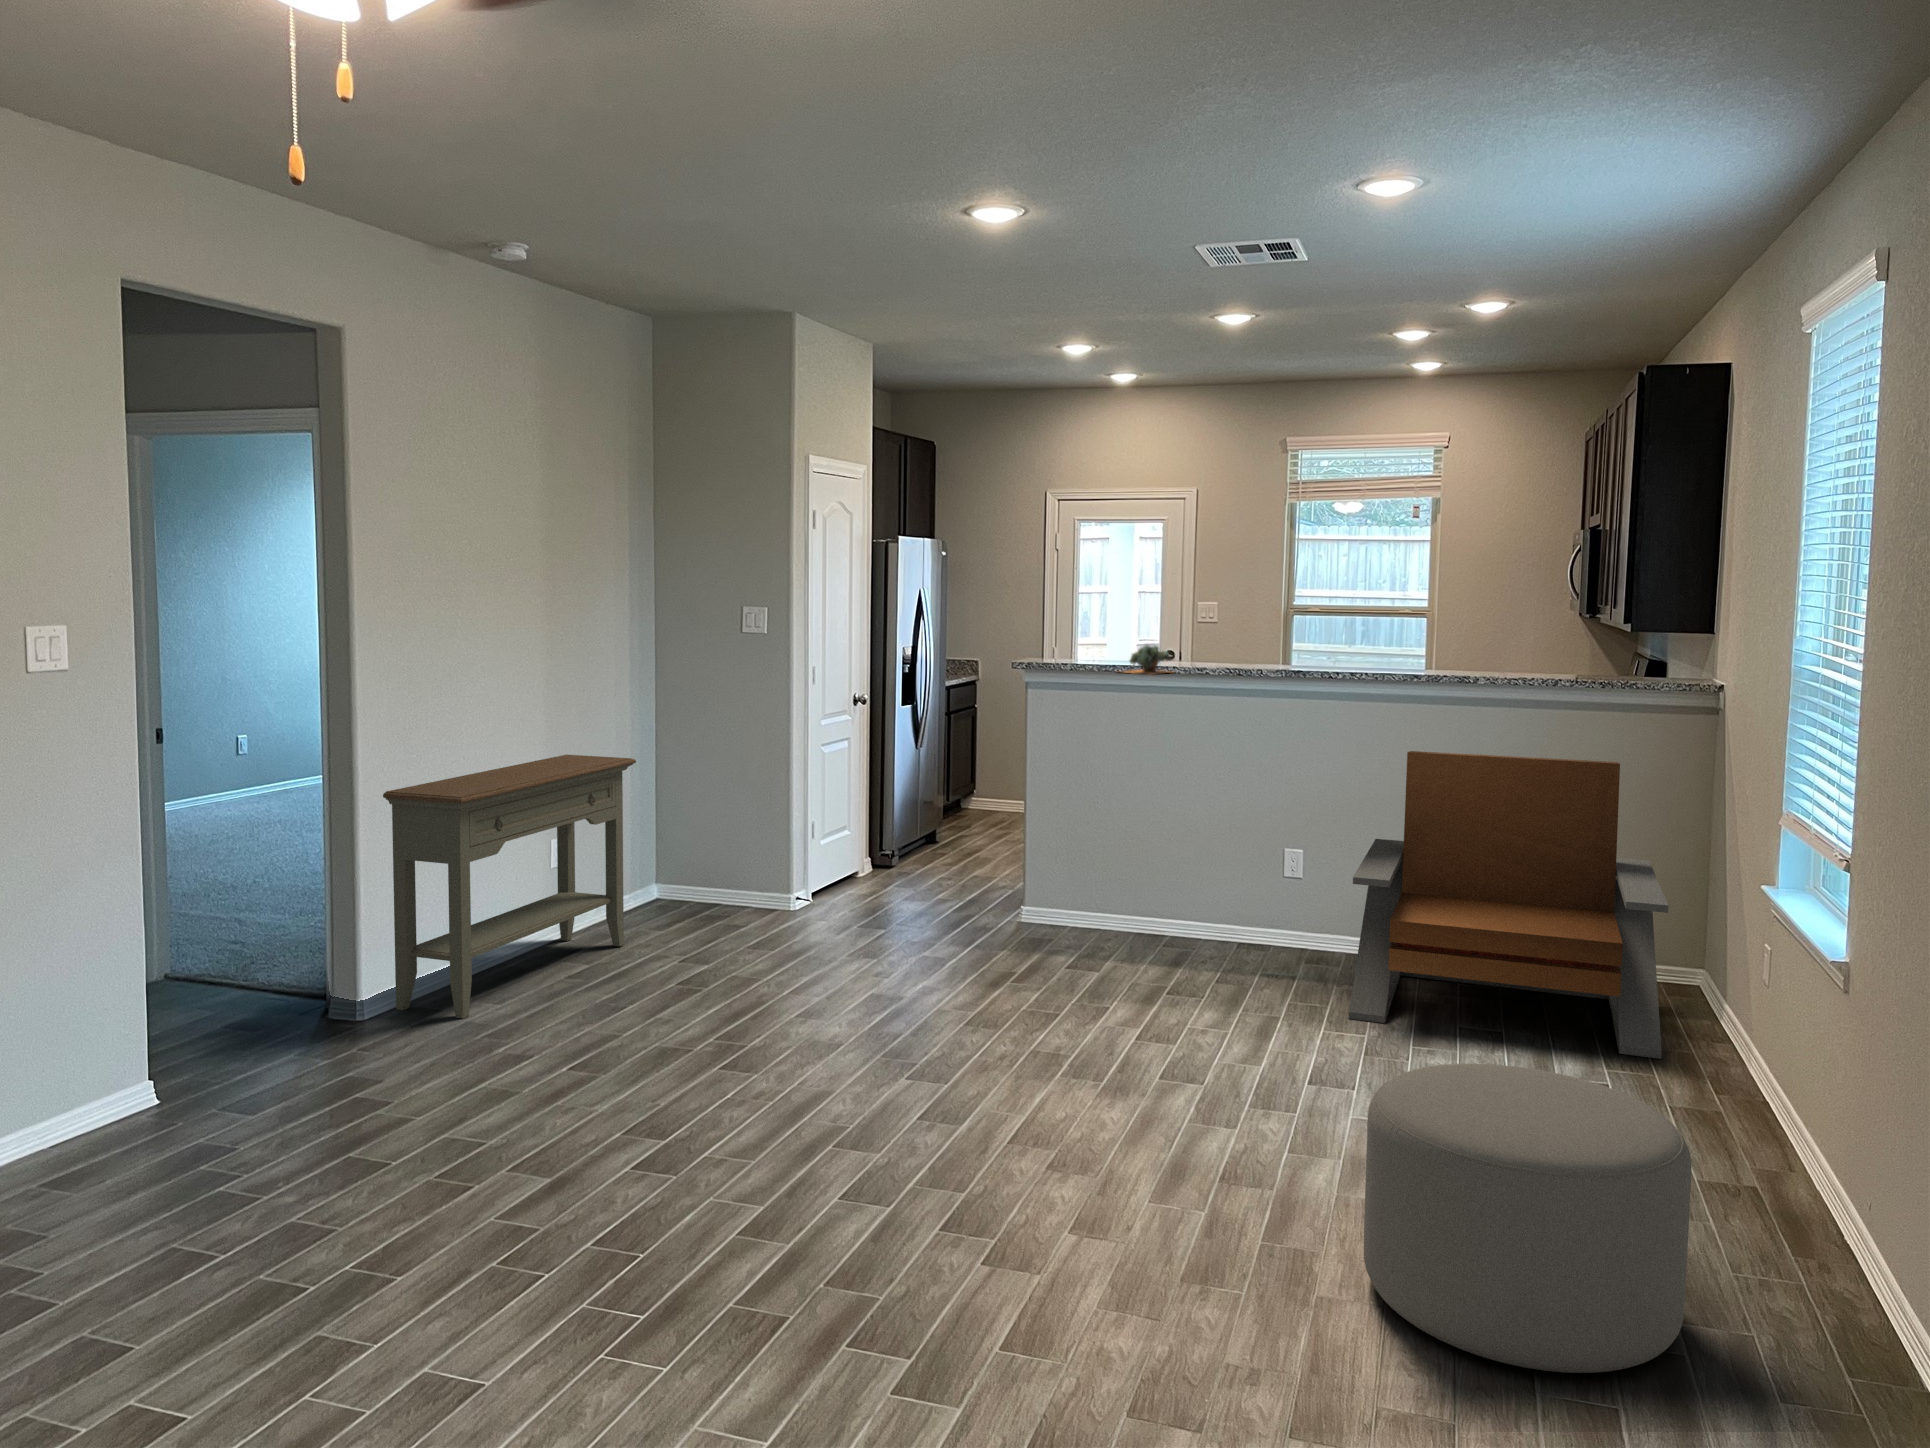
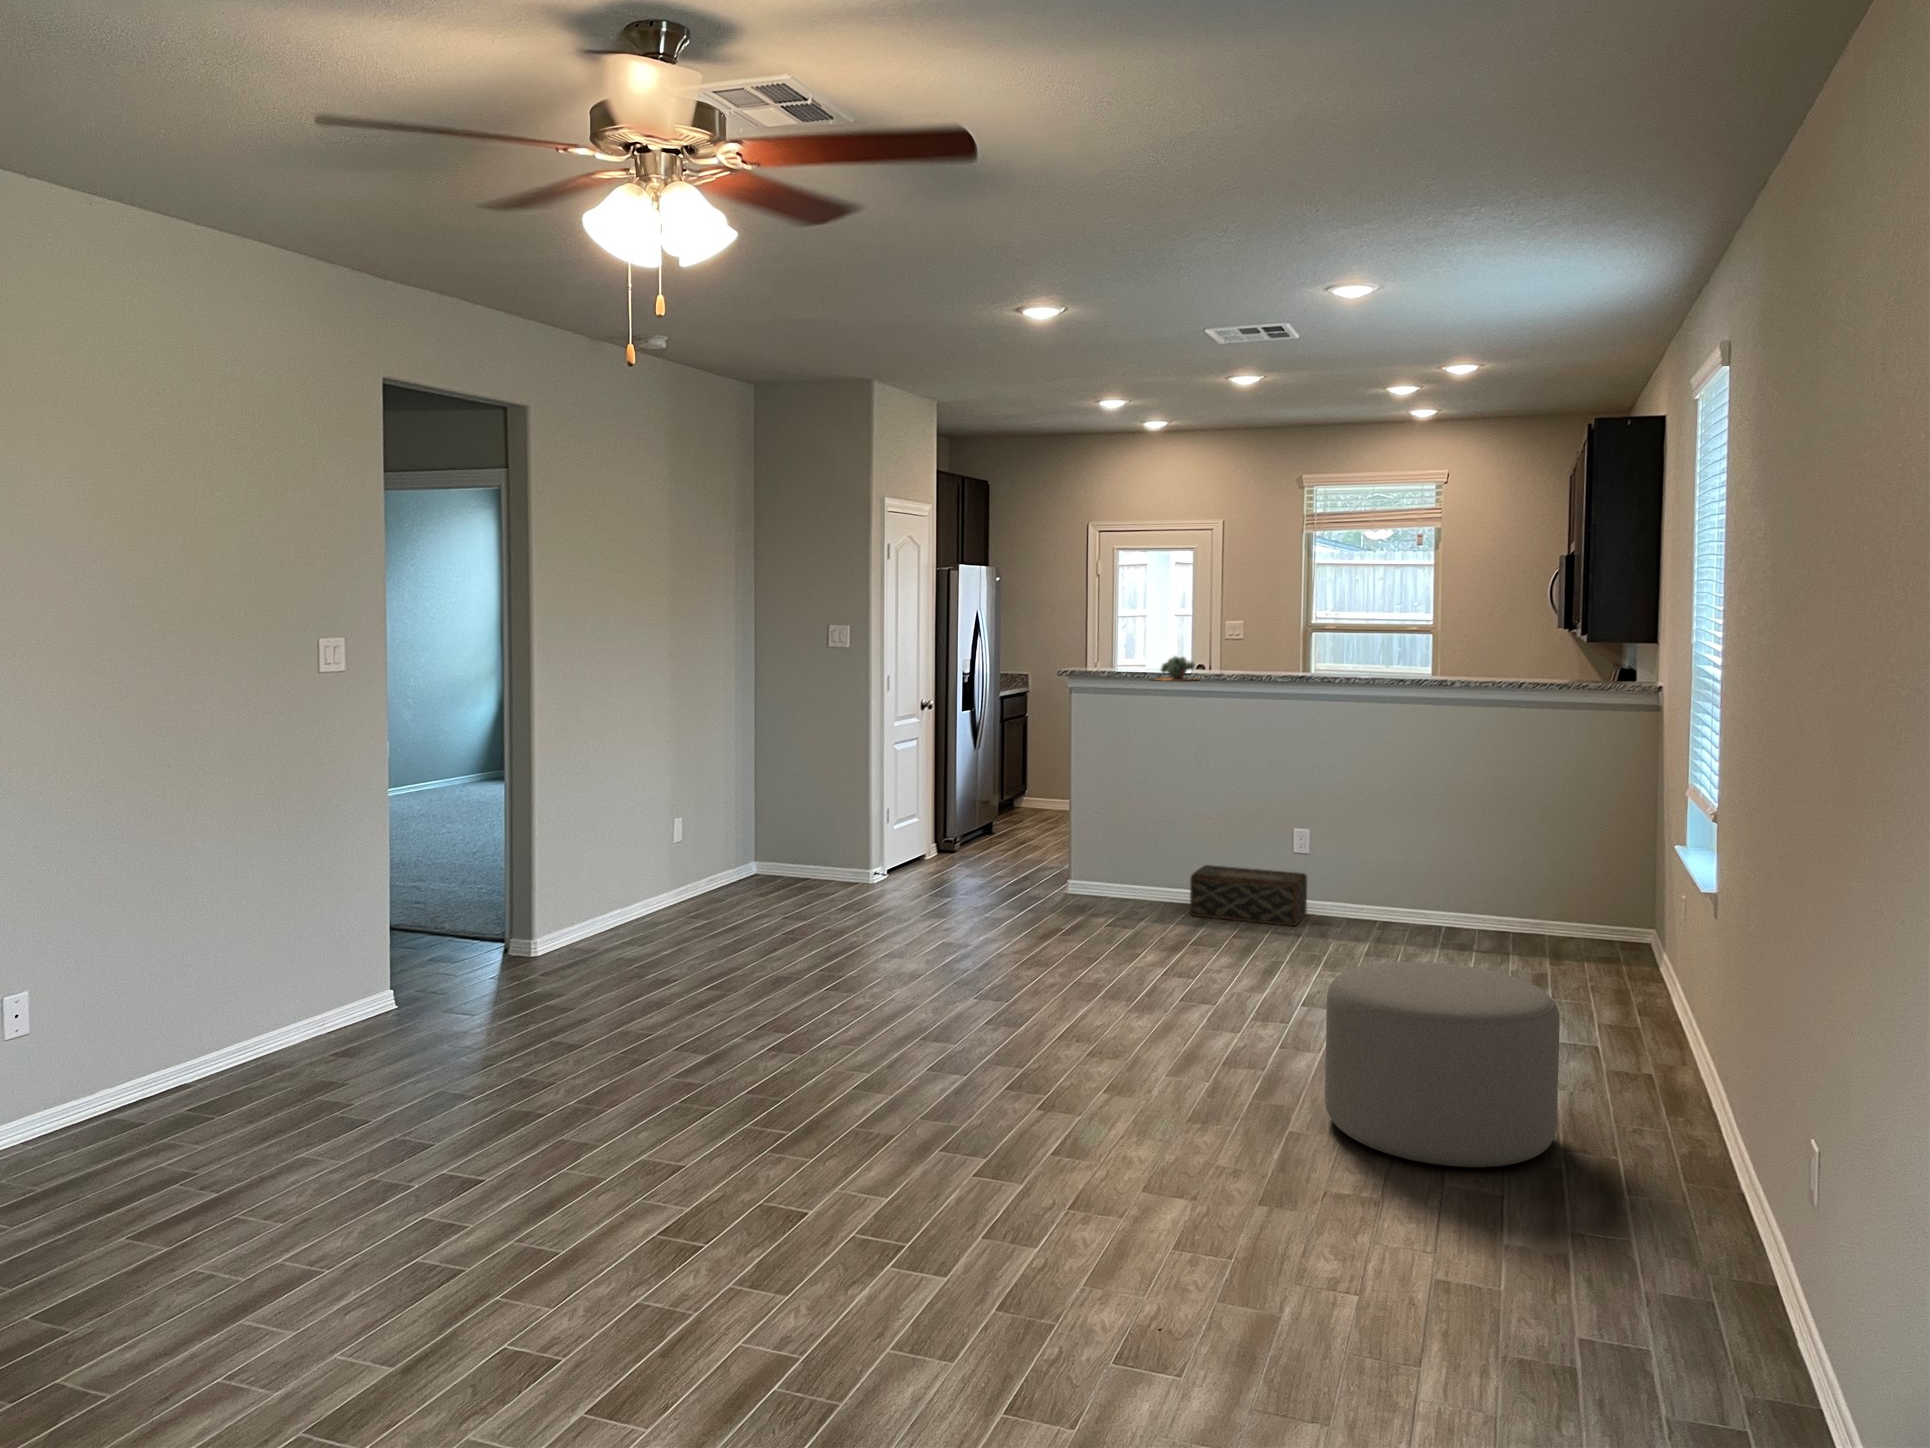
lounge chair: present [1348,751,1668,1059] -> none [1341,744,1600,991]
console table: present [383,755,636,1019] -> none [550,749,744,958]
woven basket: none [1164,889,1300,965] -> present [1190,865,1307,926]

